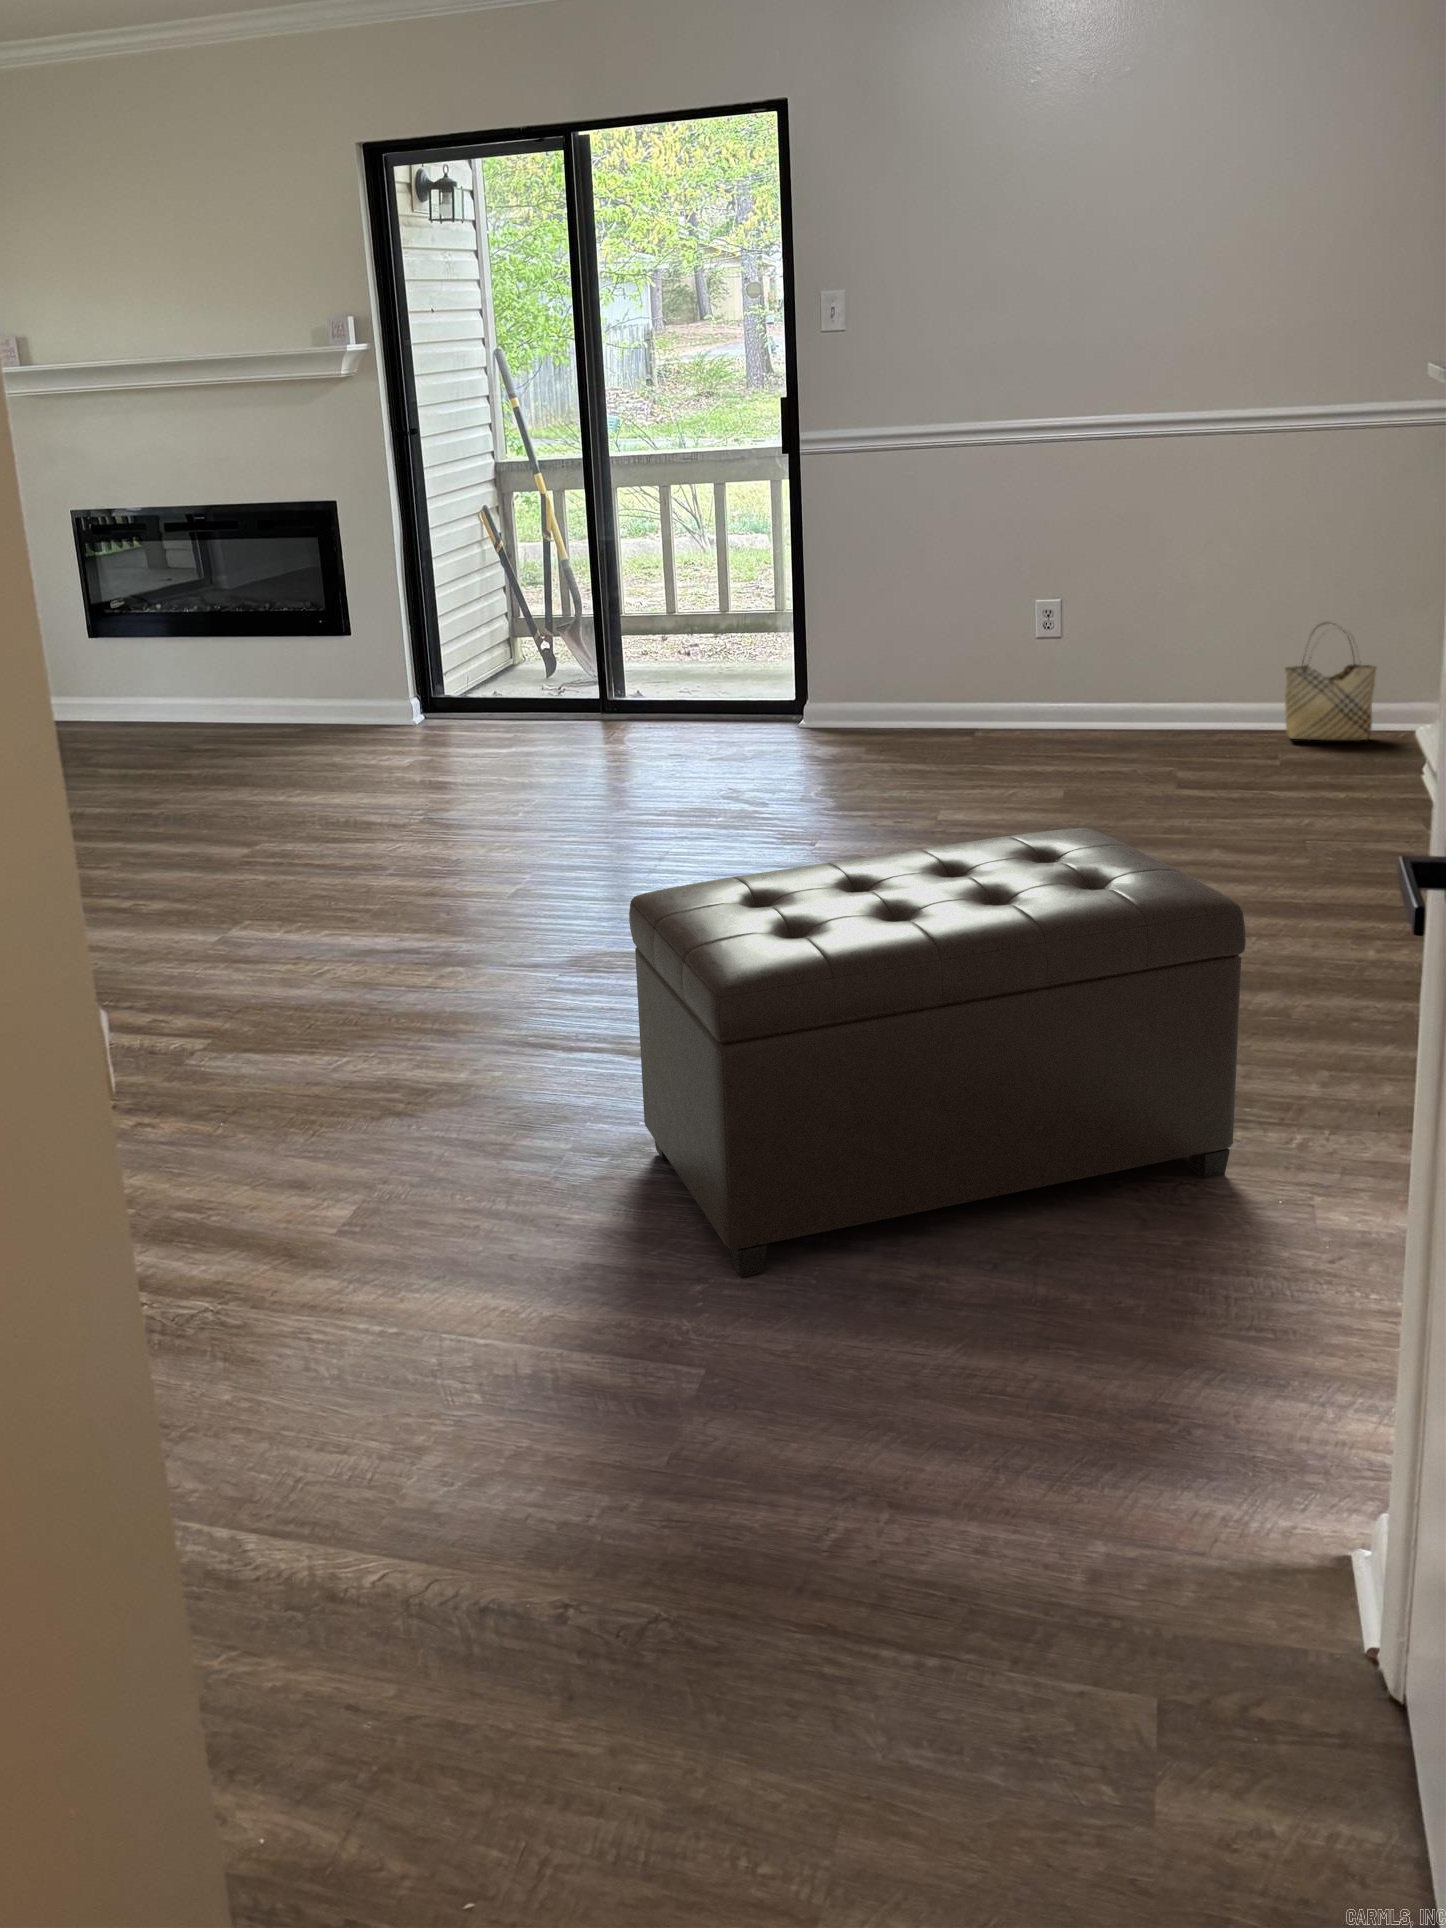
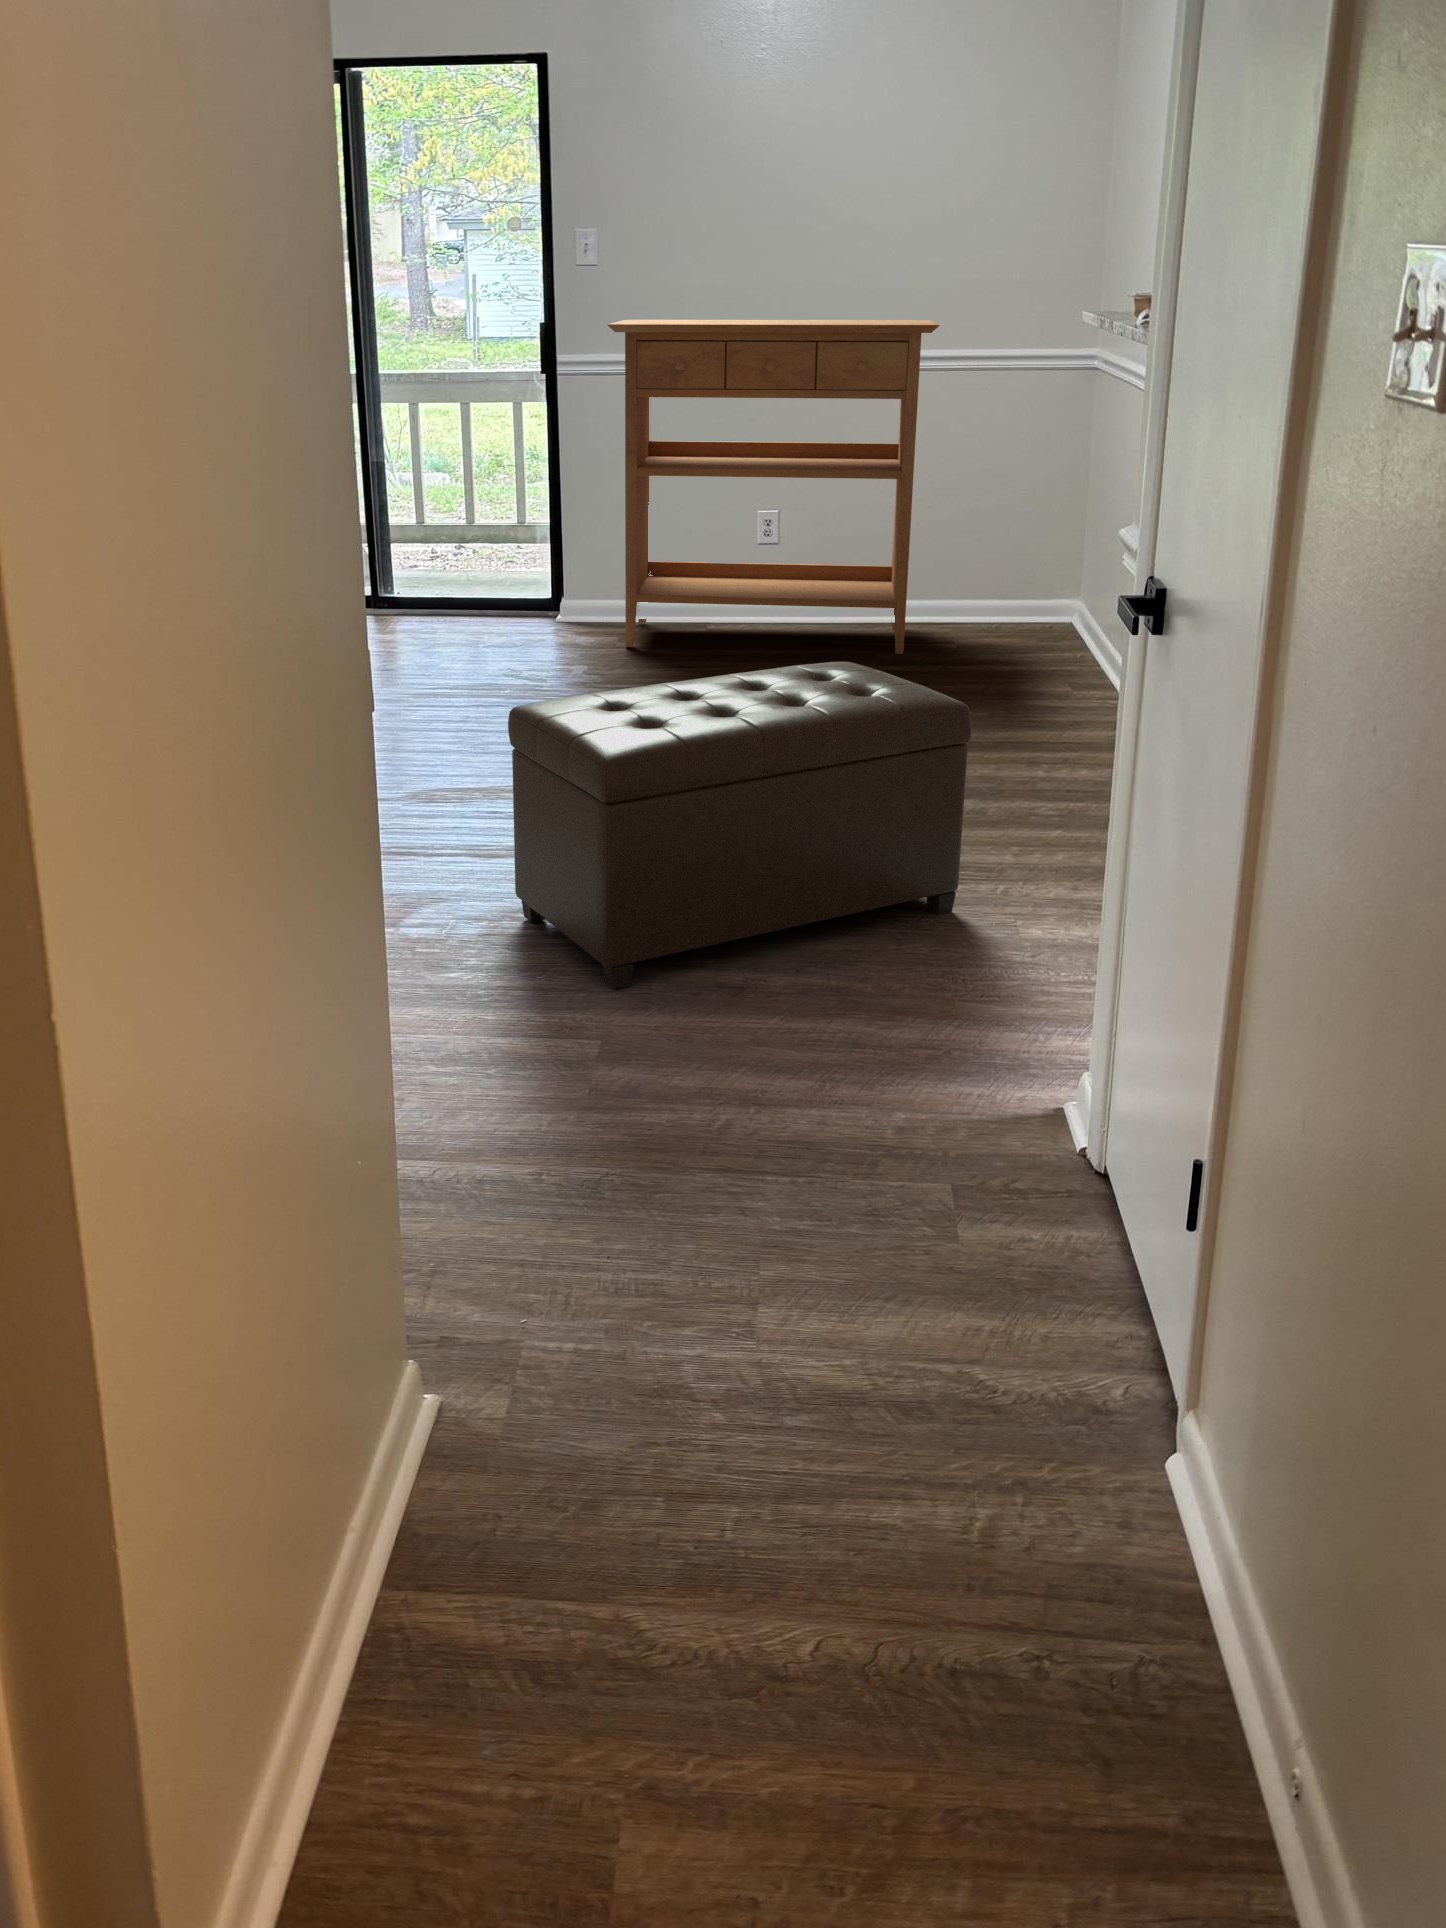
console table: none [846,368,1252,771] -> present [608,320,939,654]
woven basket: present [1285,623,1376,741] -> none [956,535,1026,632]

